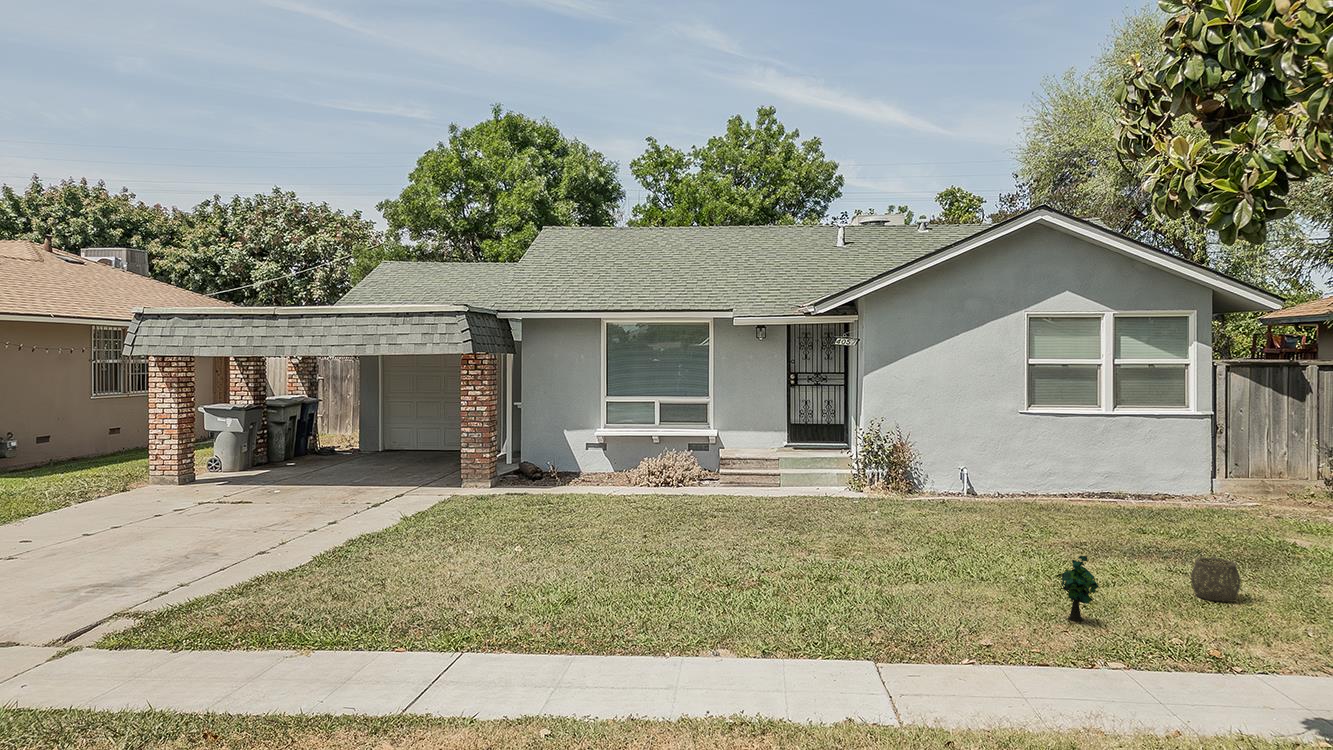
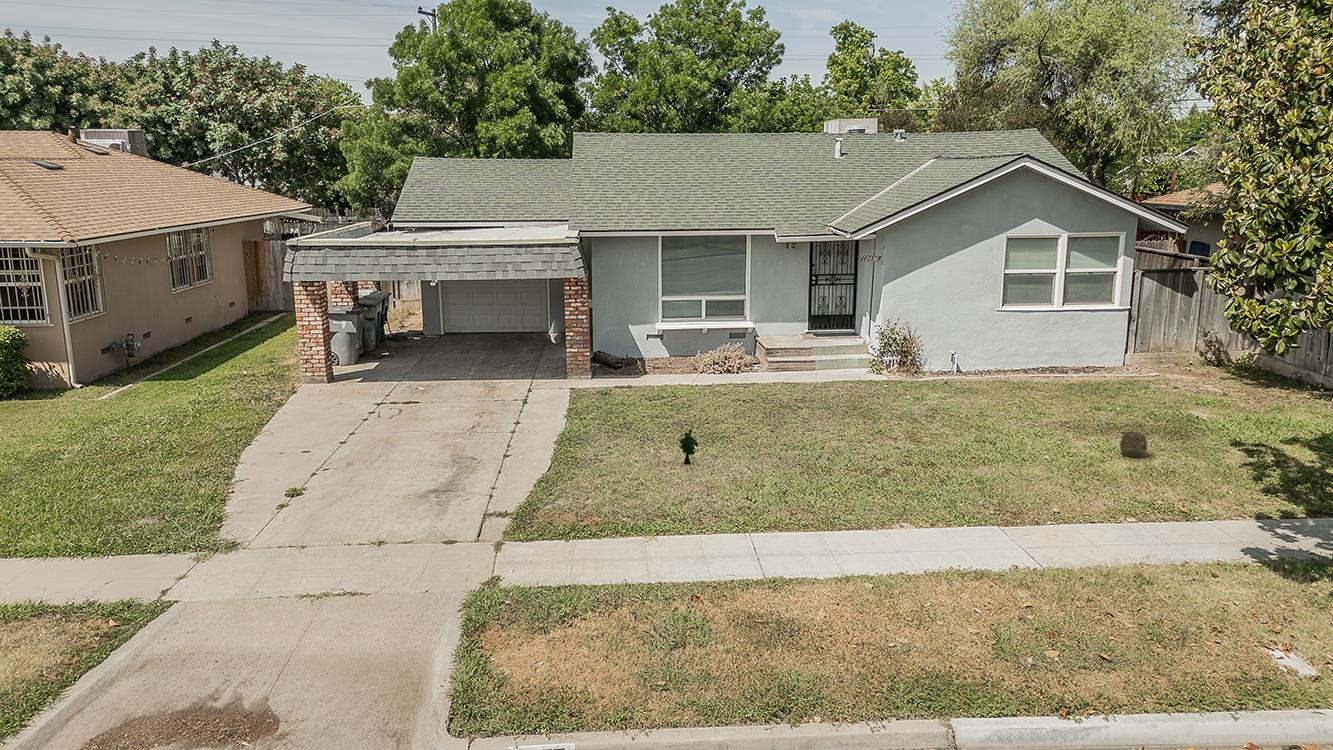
decorative plant: present [1057,556,1099,621] -> present [679,430,698,464]

